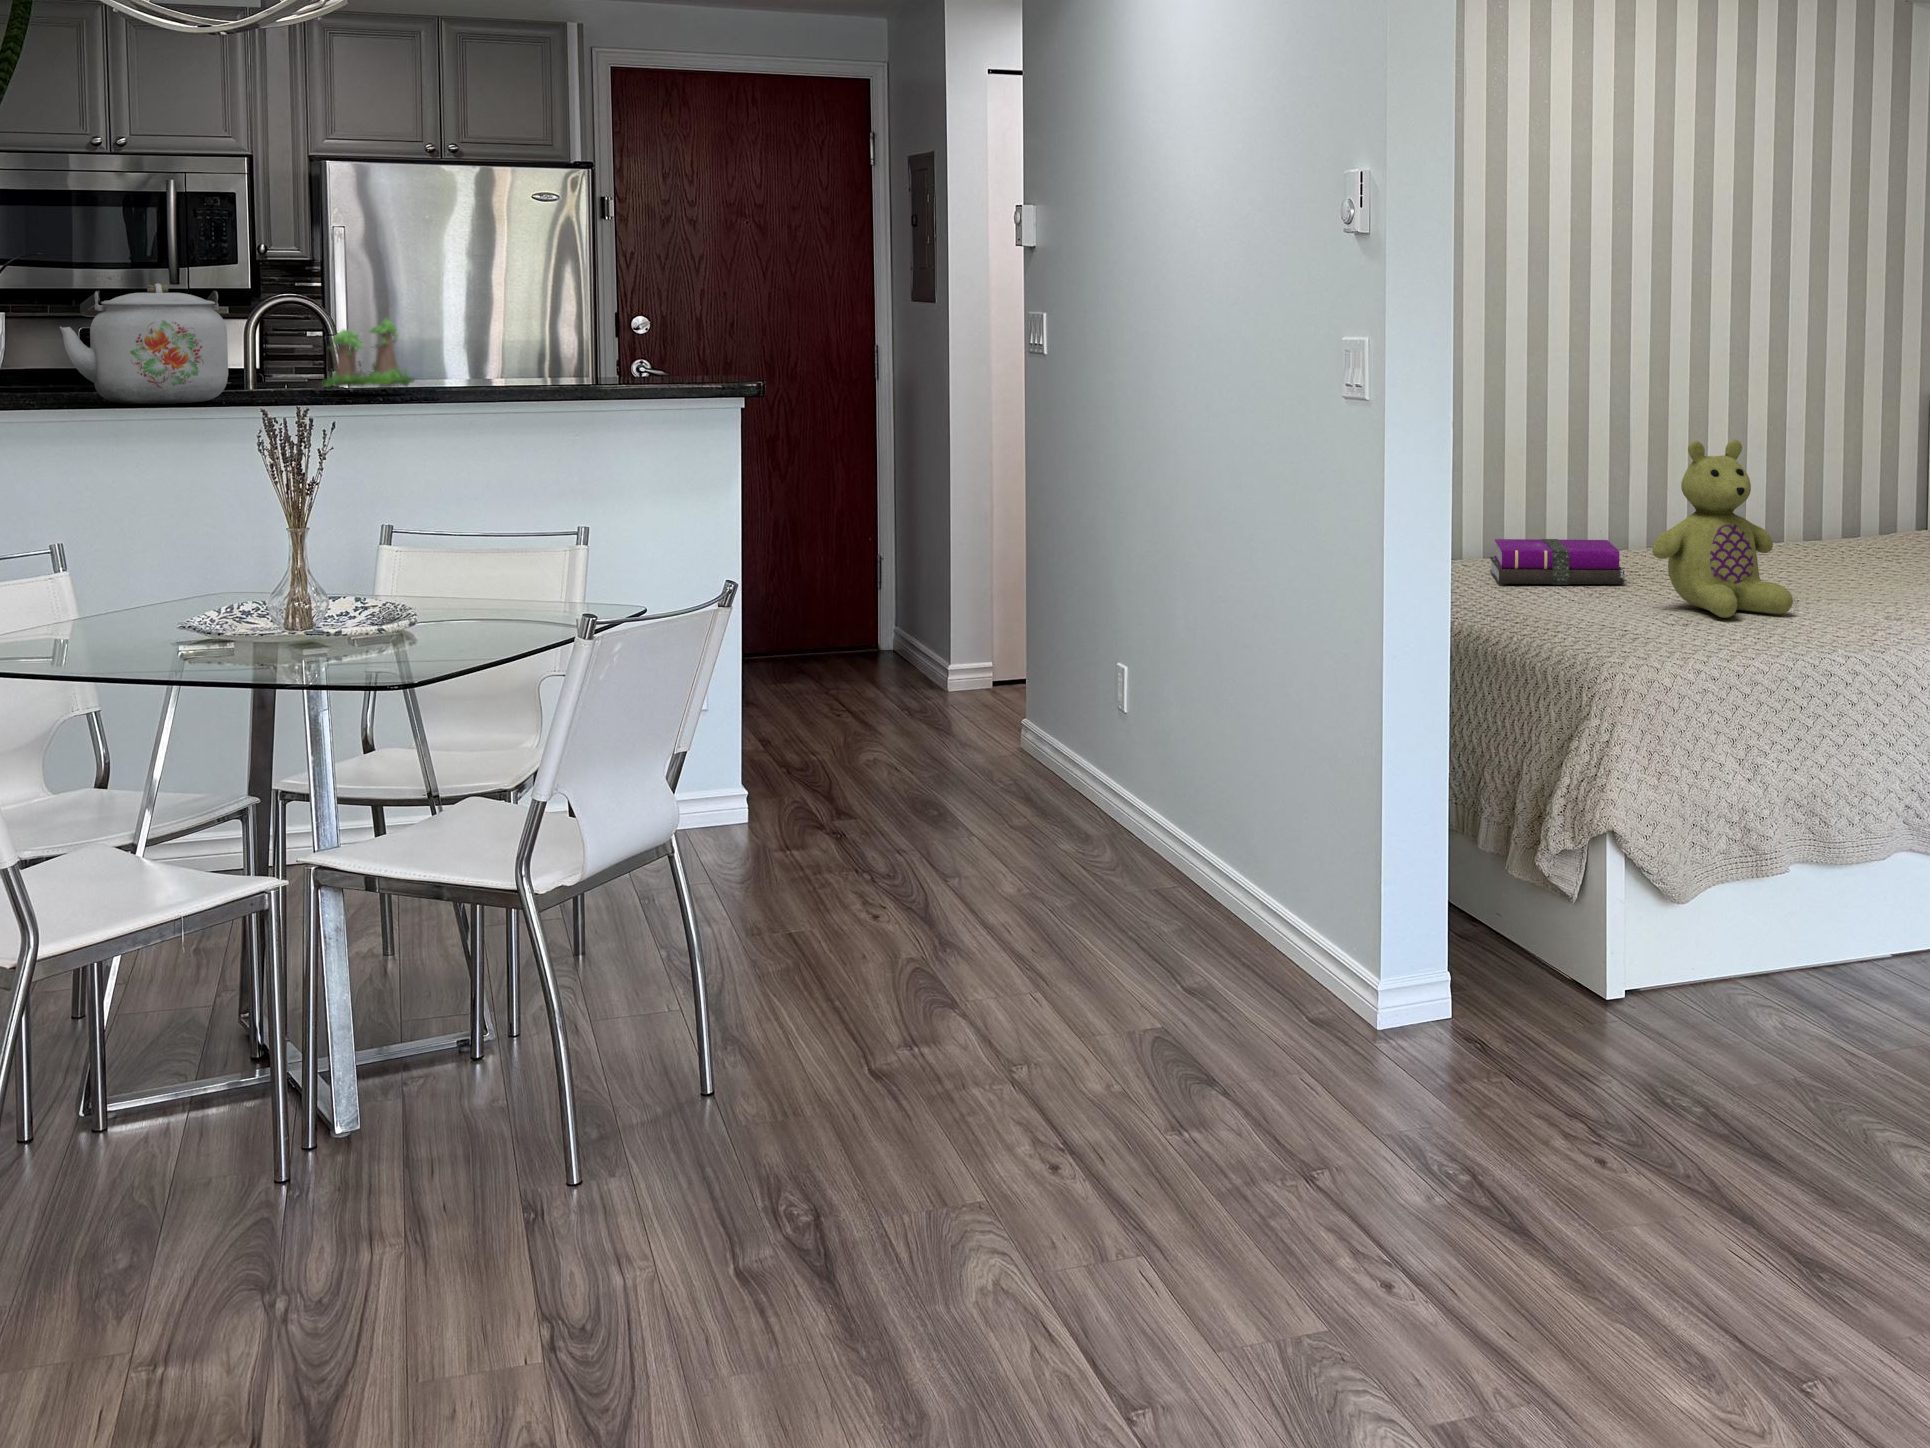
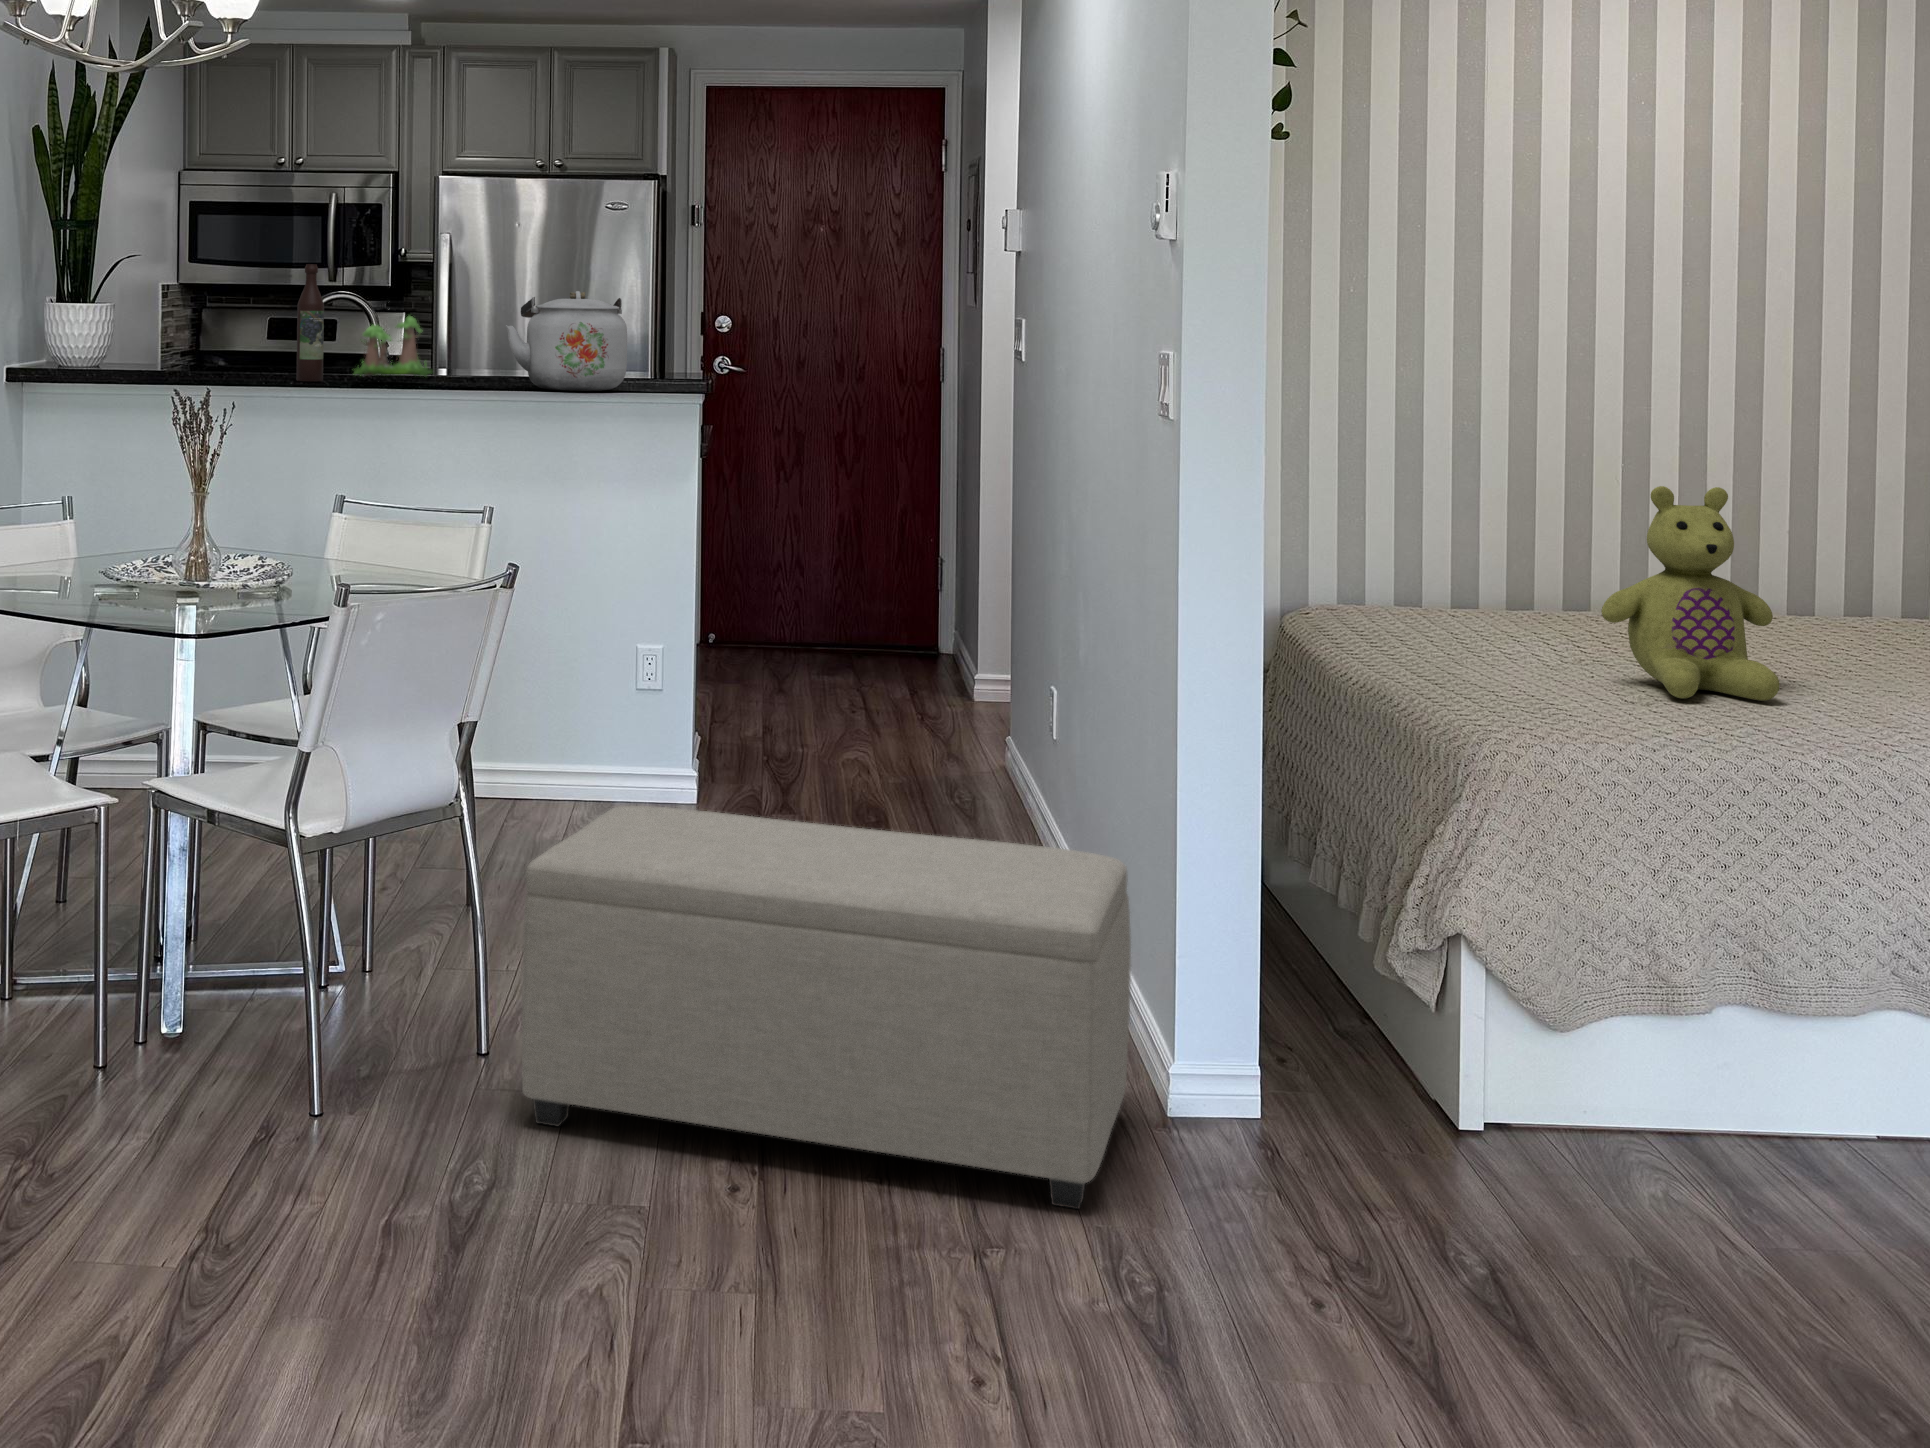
wine bottle: none [247,262,282,396] -> present [296,264,324,382]
kettle: present [60,283,228,404] -> present [506,291,627,391]
notebook: present [1490,539,1624,585] -> none [1453,587,1613,651]
ottoman: none [797,804,1381,1146] -> present [522,806,1131,1209]

